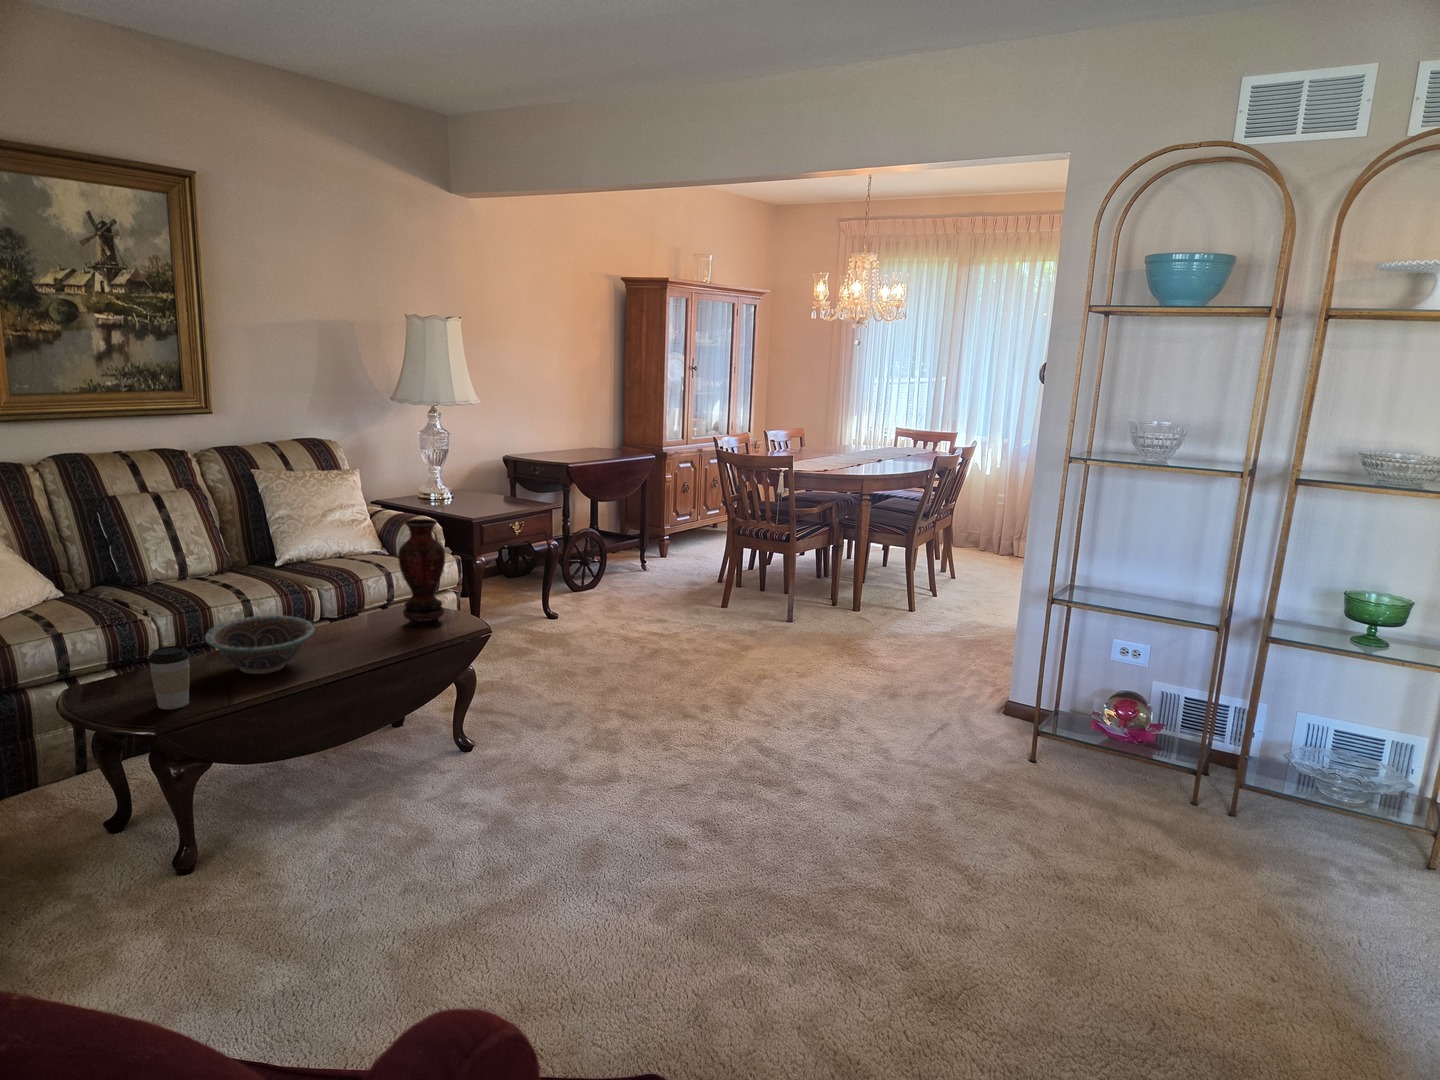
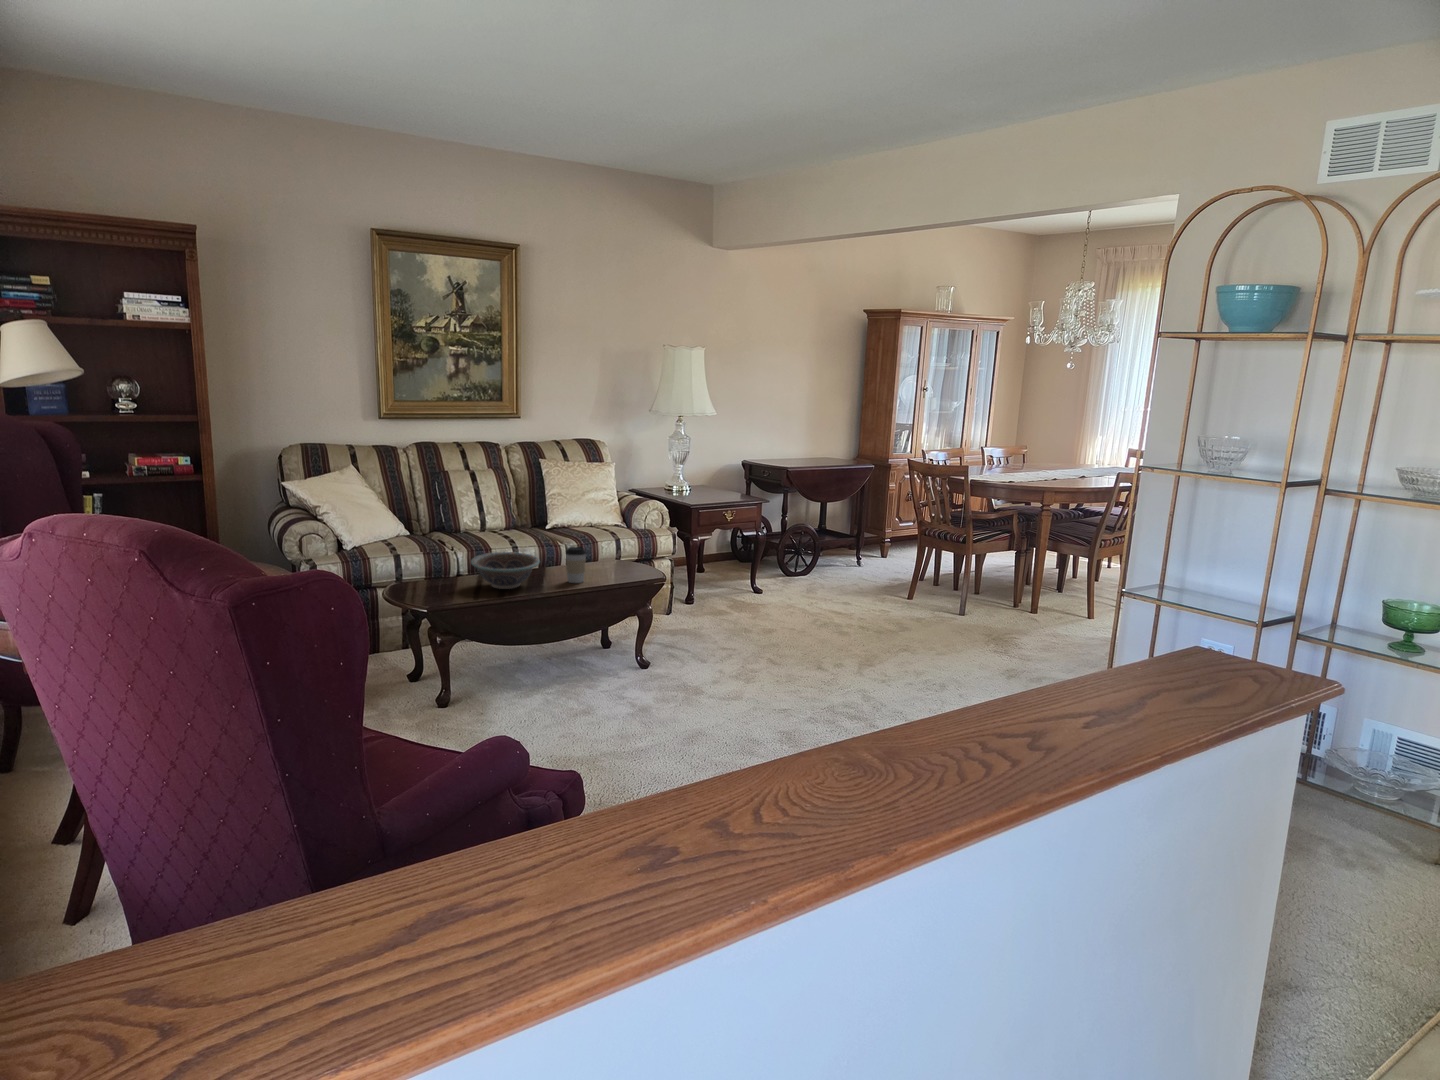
vase: present [398,519,445,627] -> none [608,494,641,574]
coffee cup: present [148,645,190,709] -> present [565,546,586,583]

